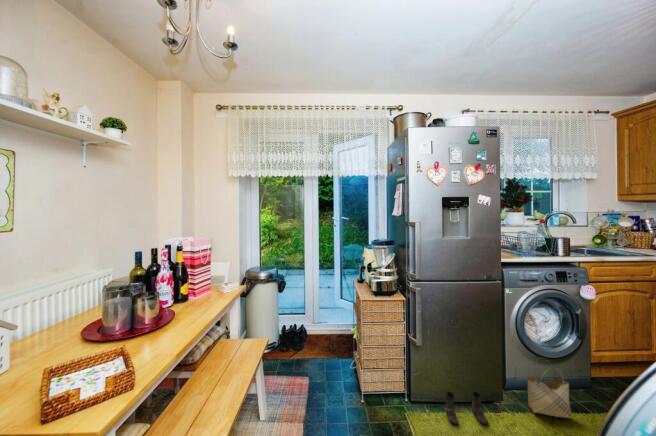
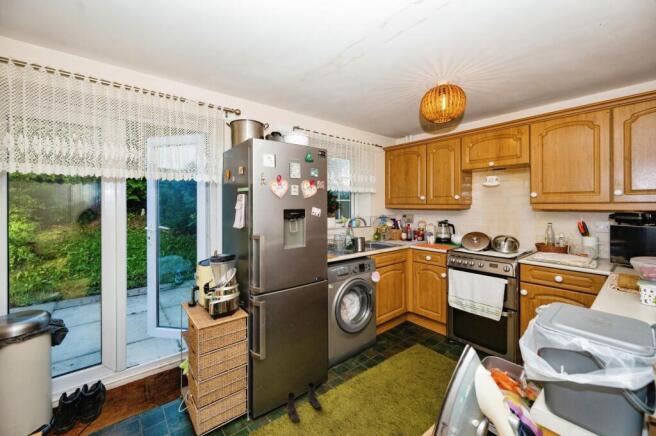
woven basket: present [527,358,571,418] -> none [344,334,370,380]

